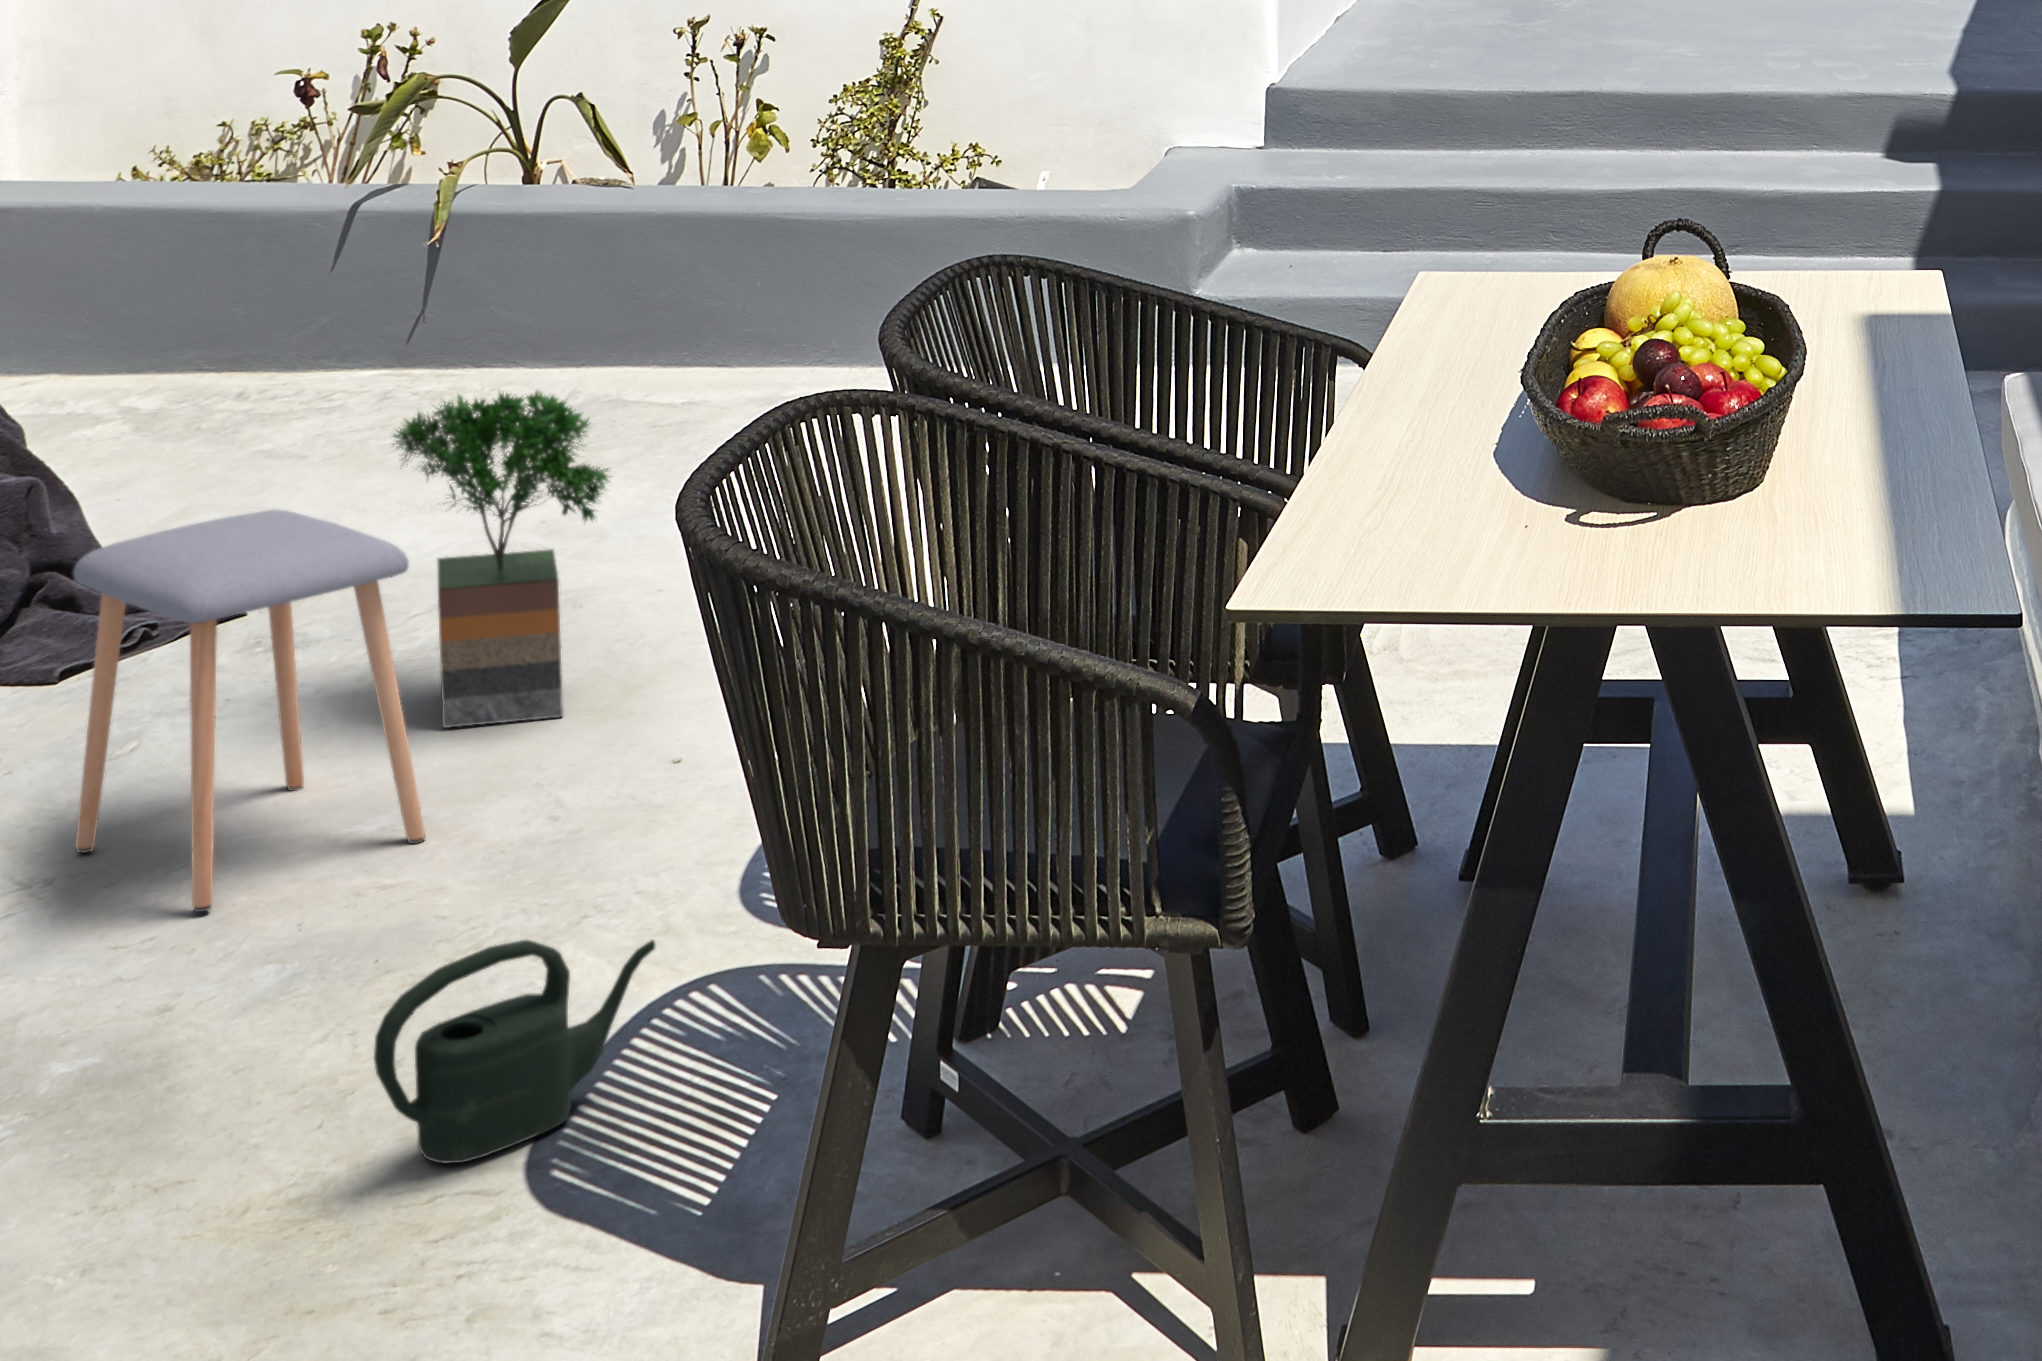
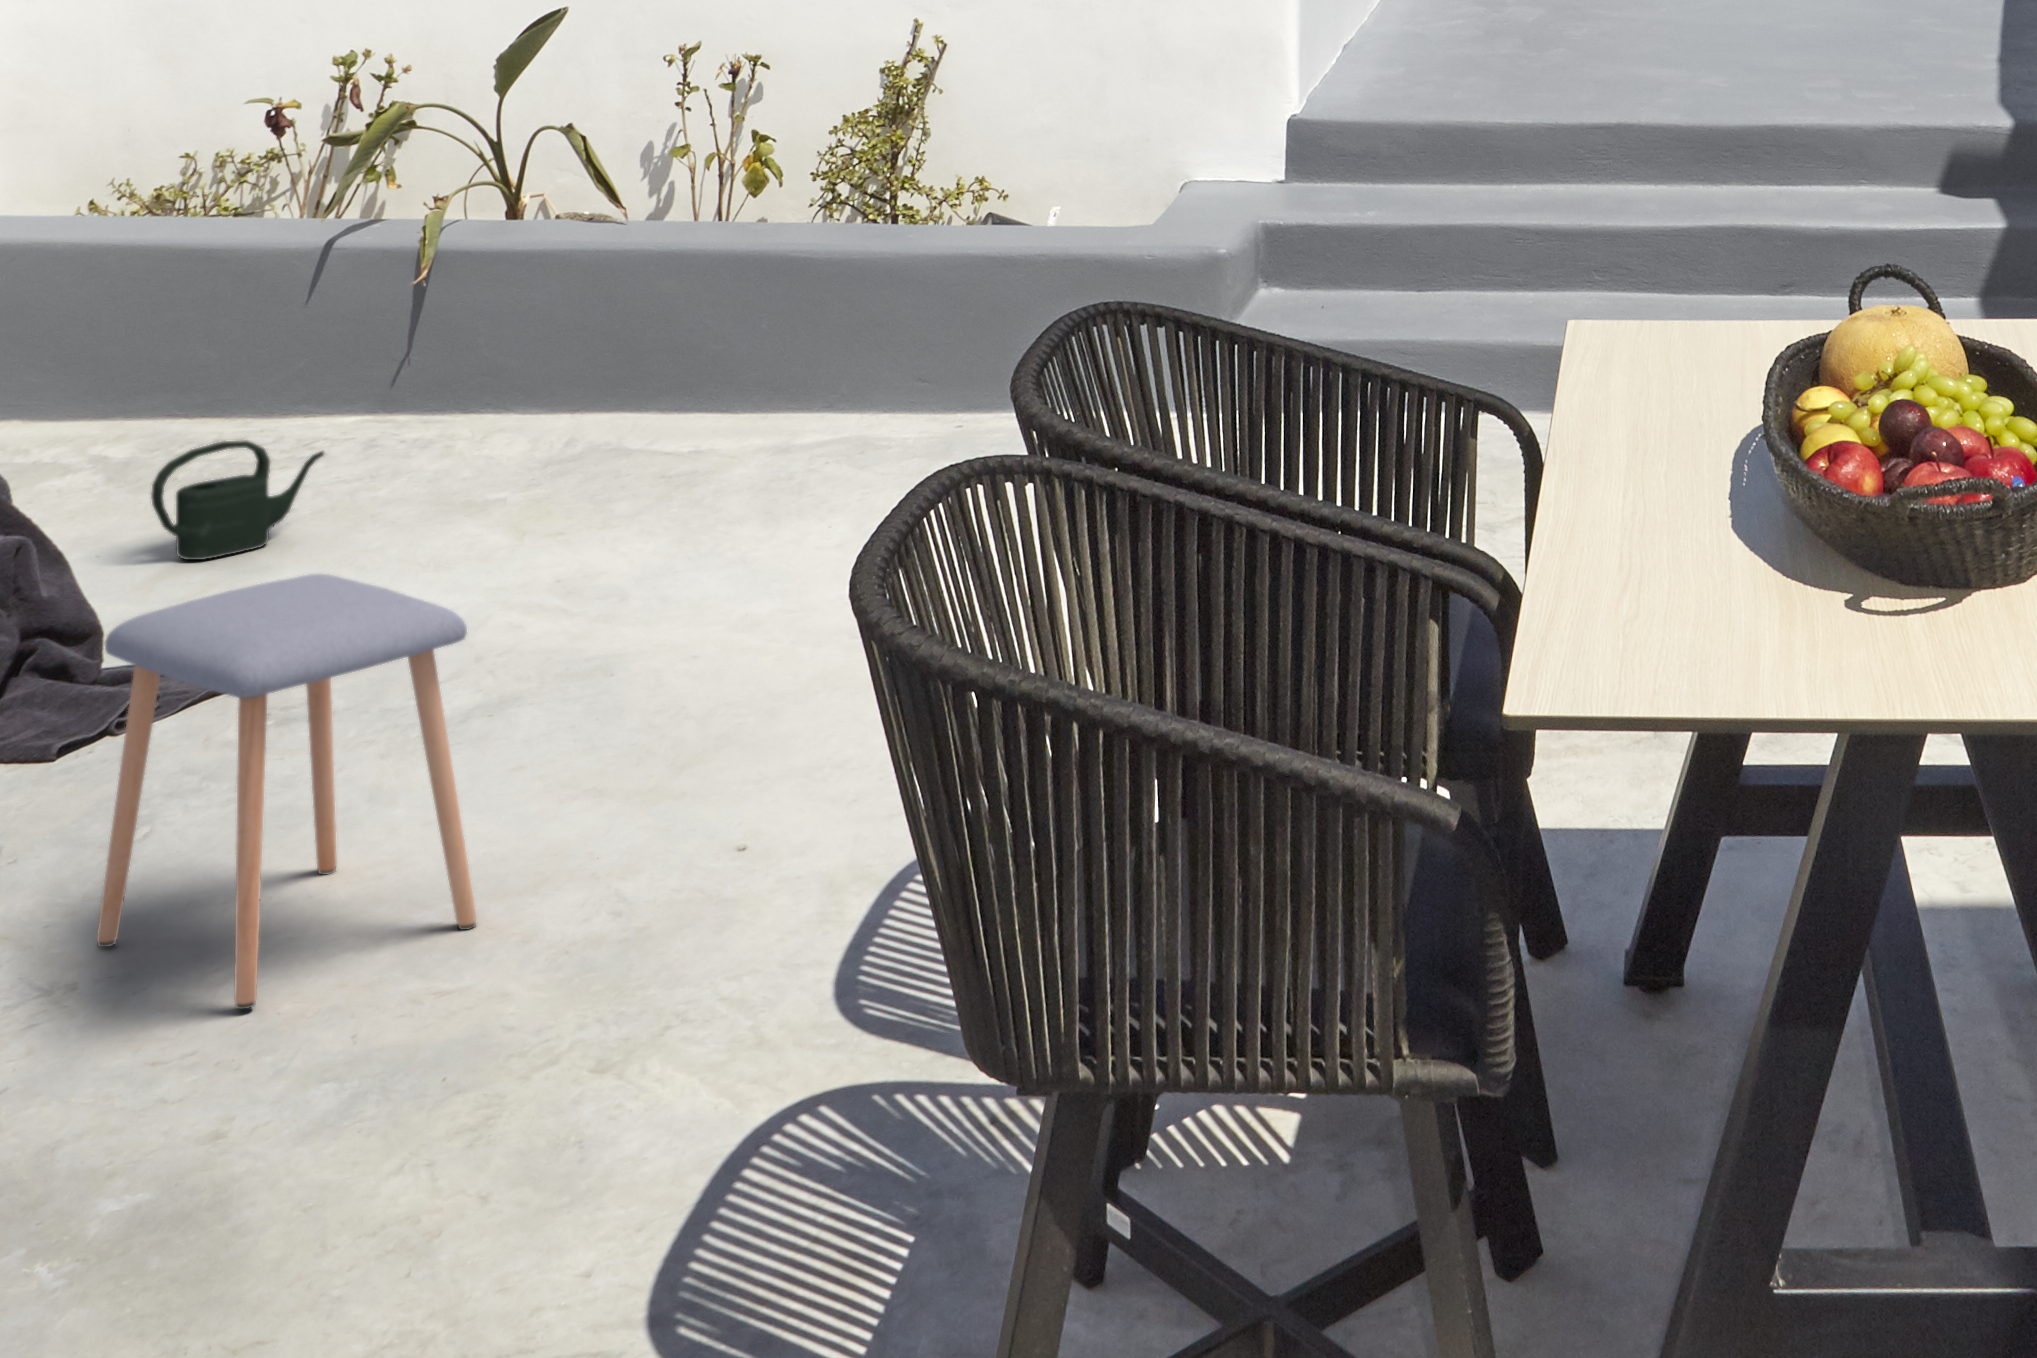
potted tree: present [393,391,609,728] -> none [424,440,664,804]
watering can: present [374,940,655,1164] -> present [151,441,324,560]

